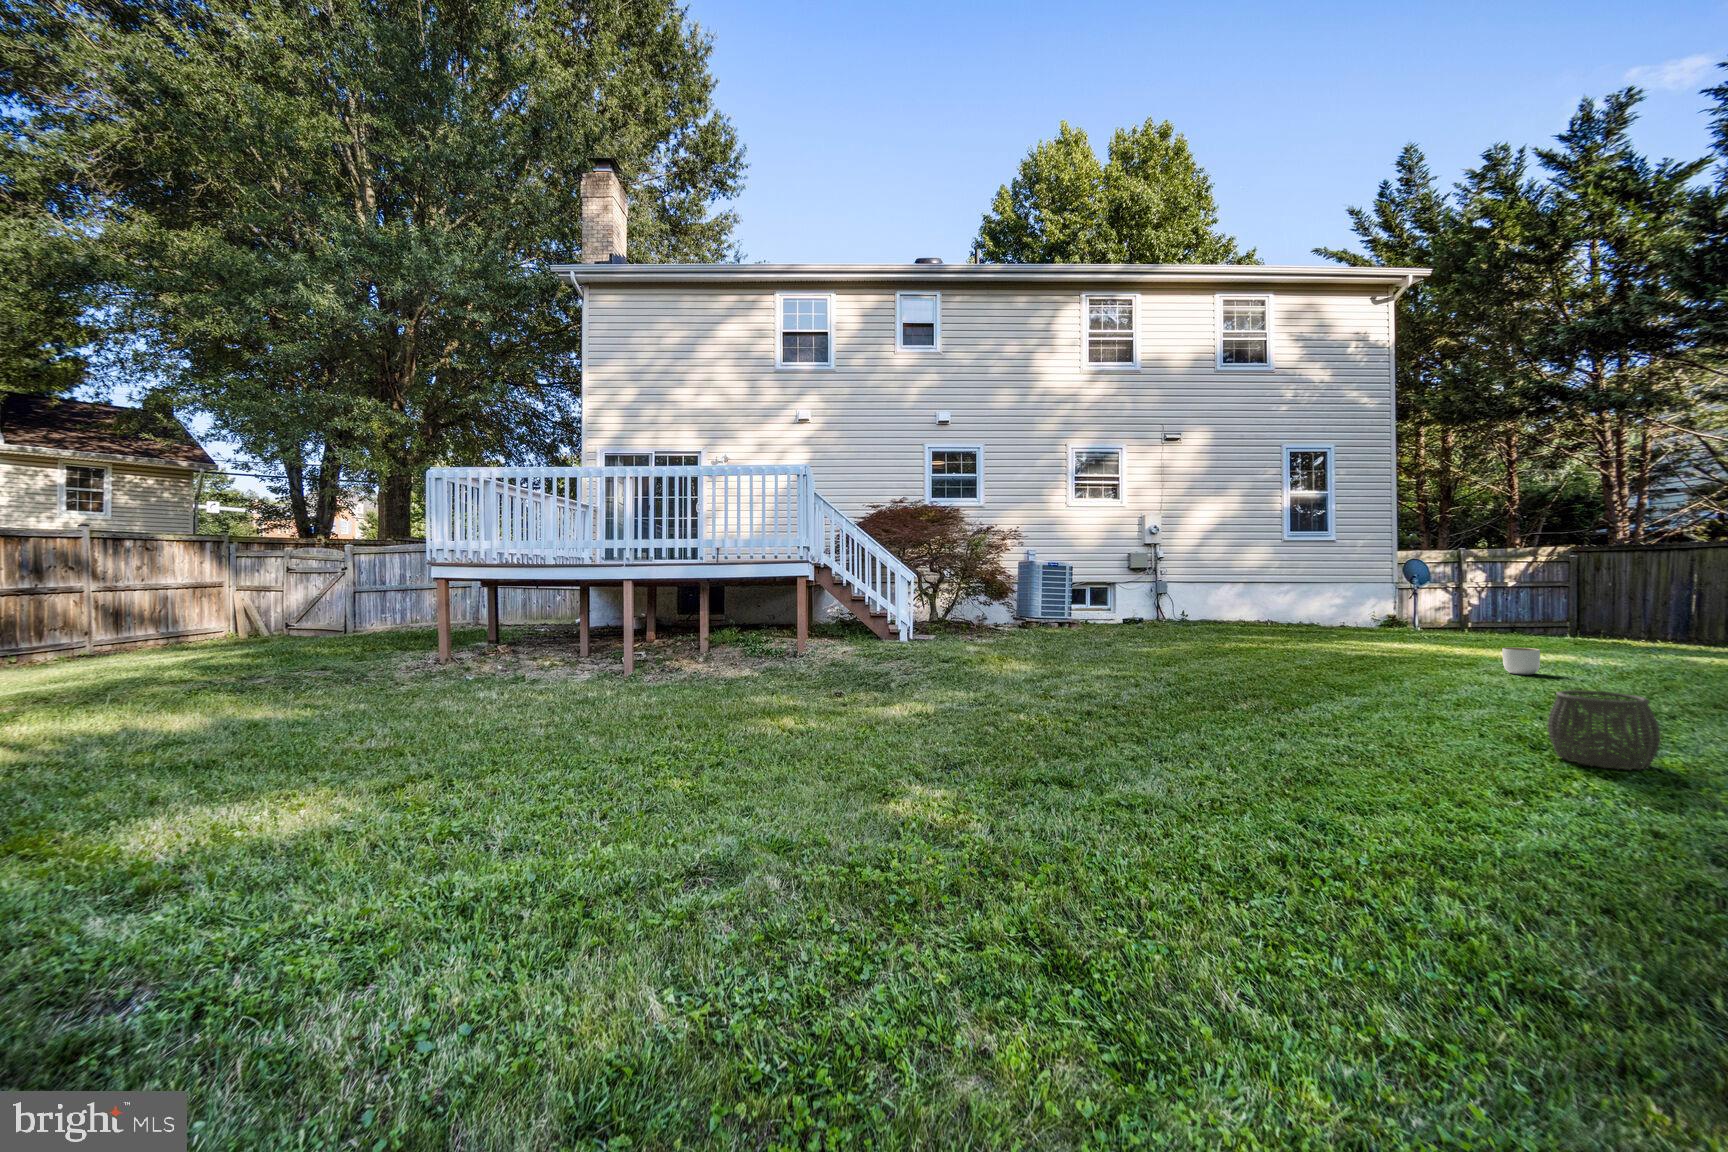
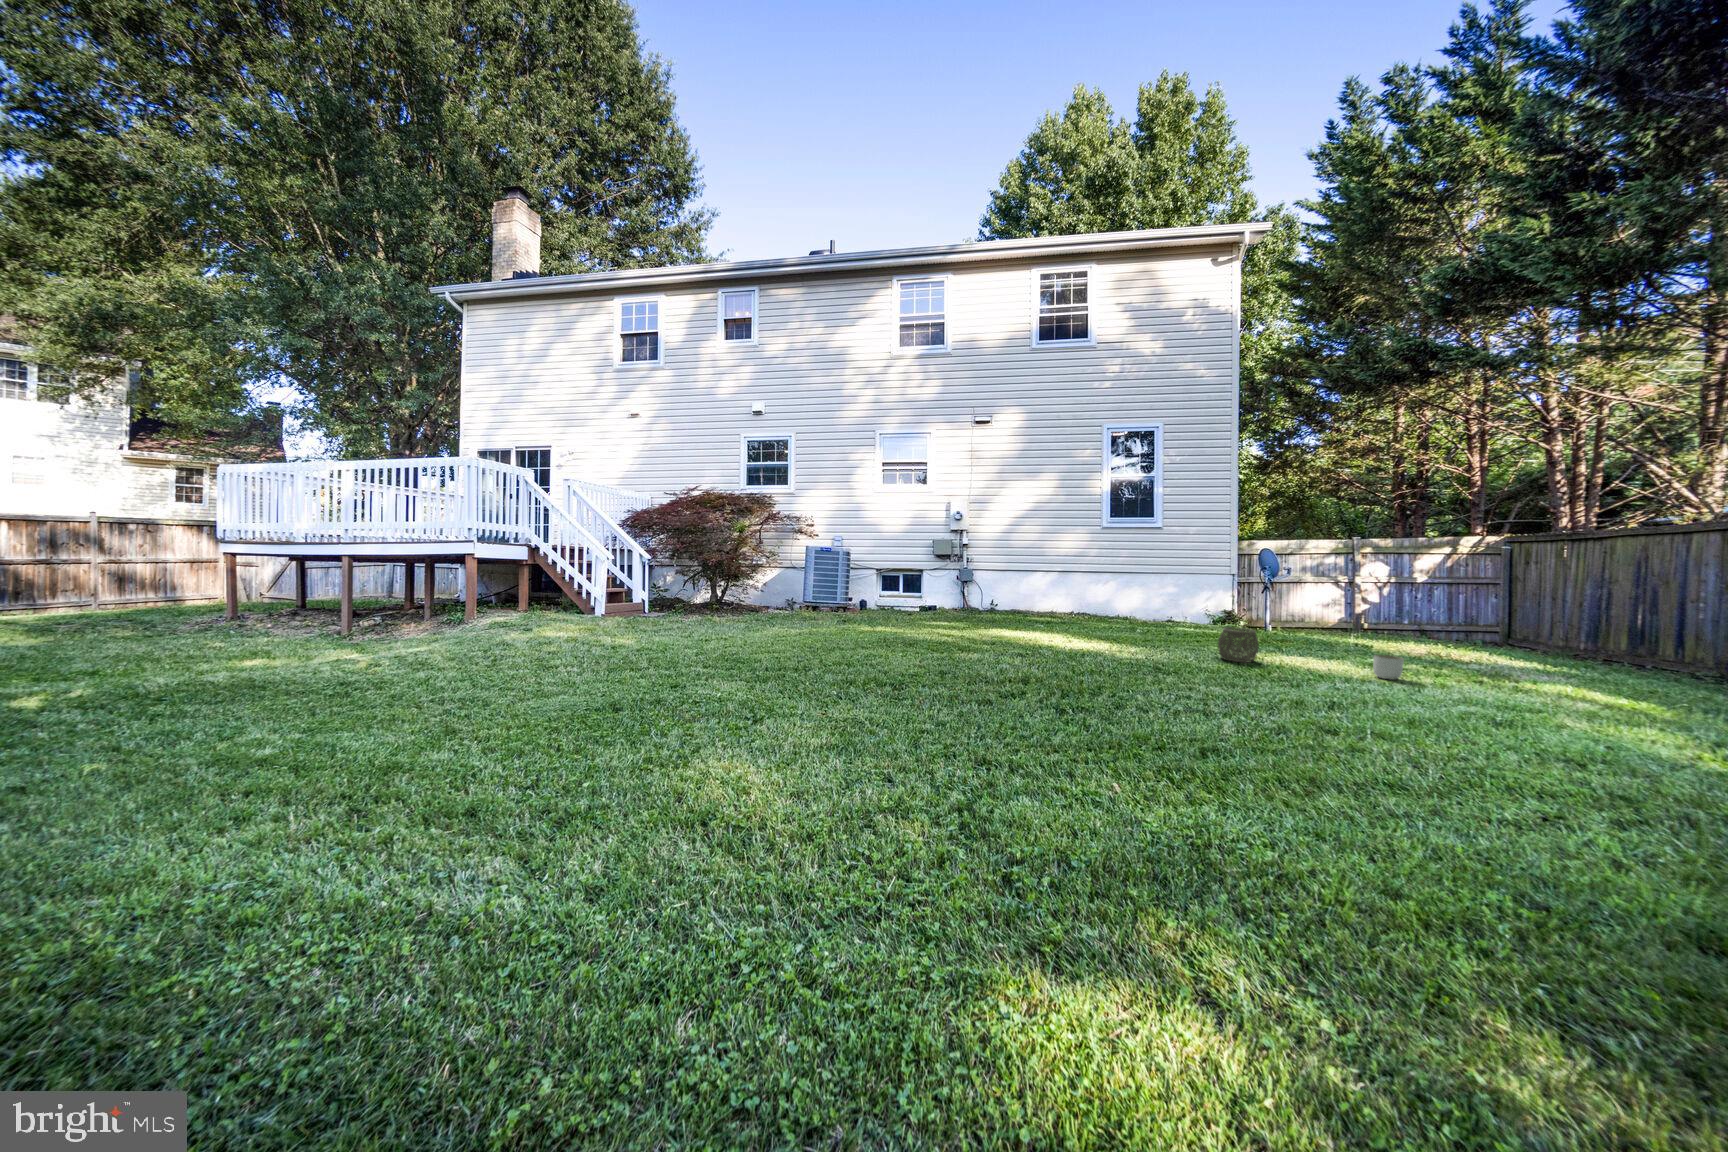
woven basket: present [1548,690,1661,770] -> present [1218,627,1259,662]

